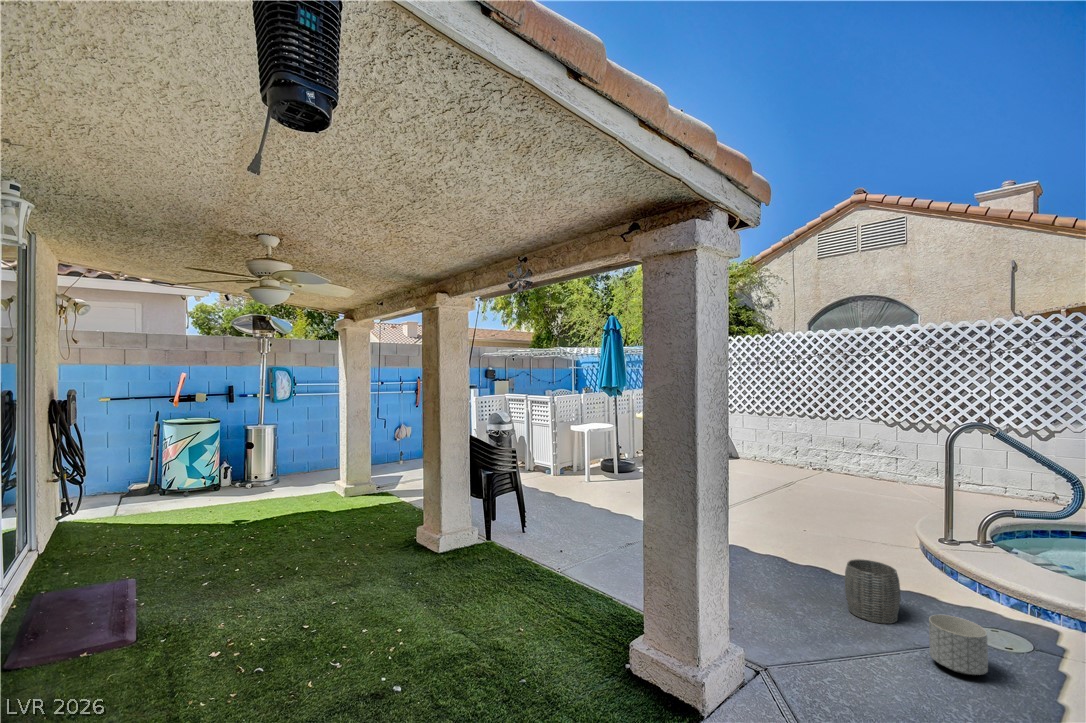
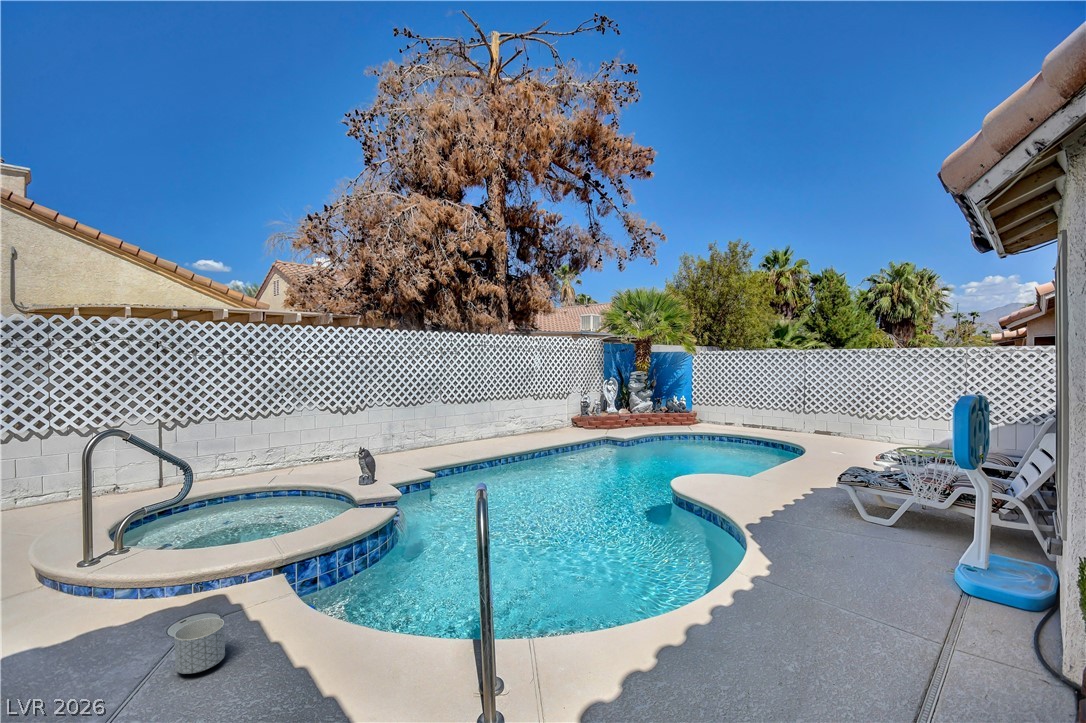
woven basket: present [845,559,900,624] -> none [40,614,114,697]

